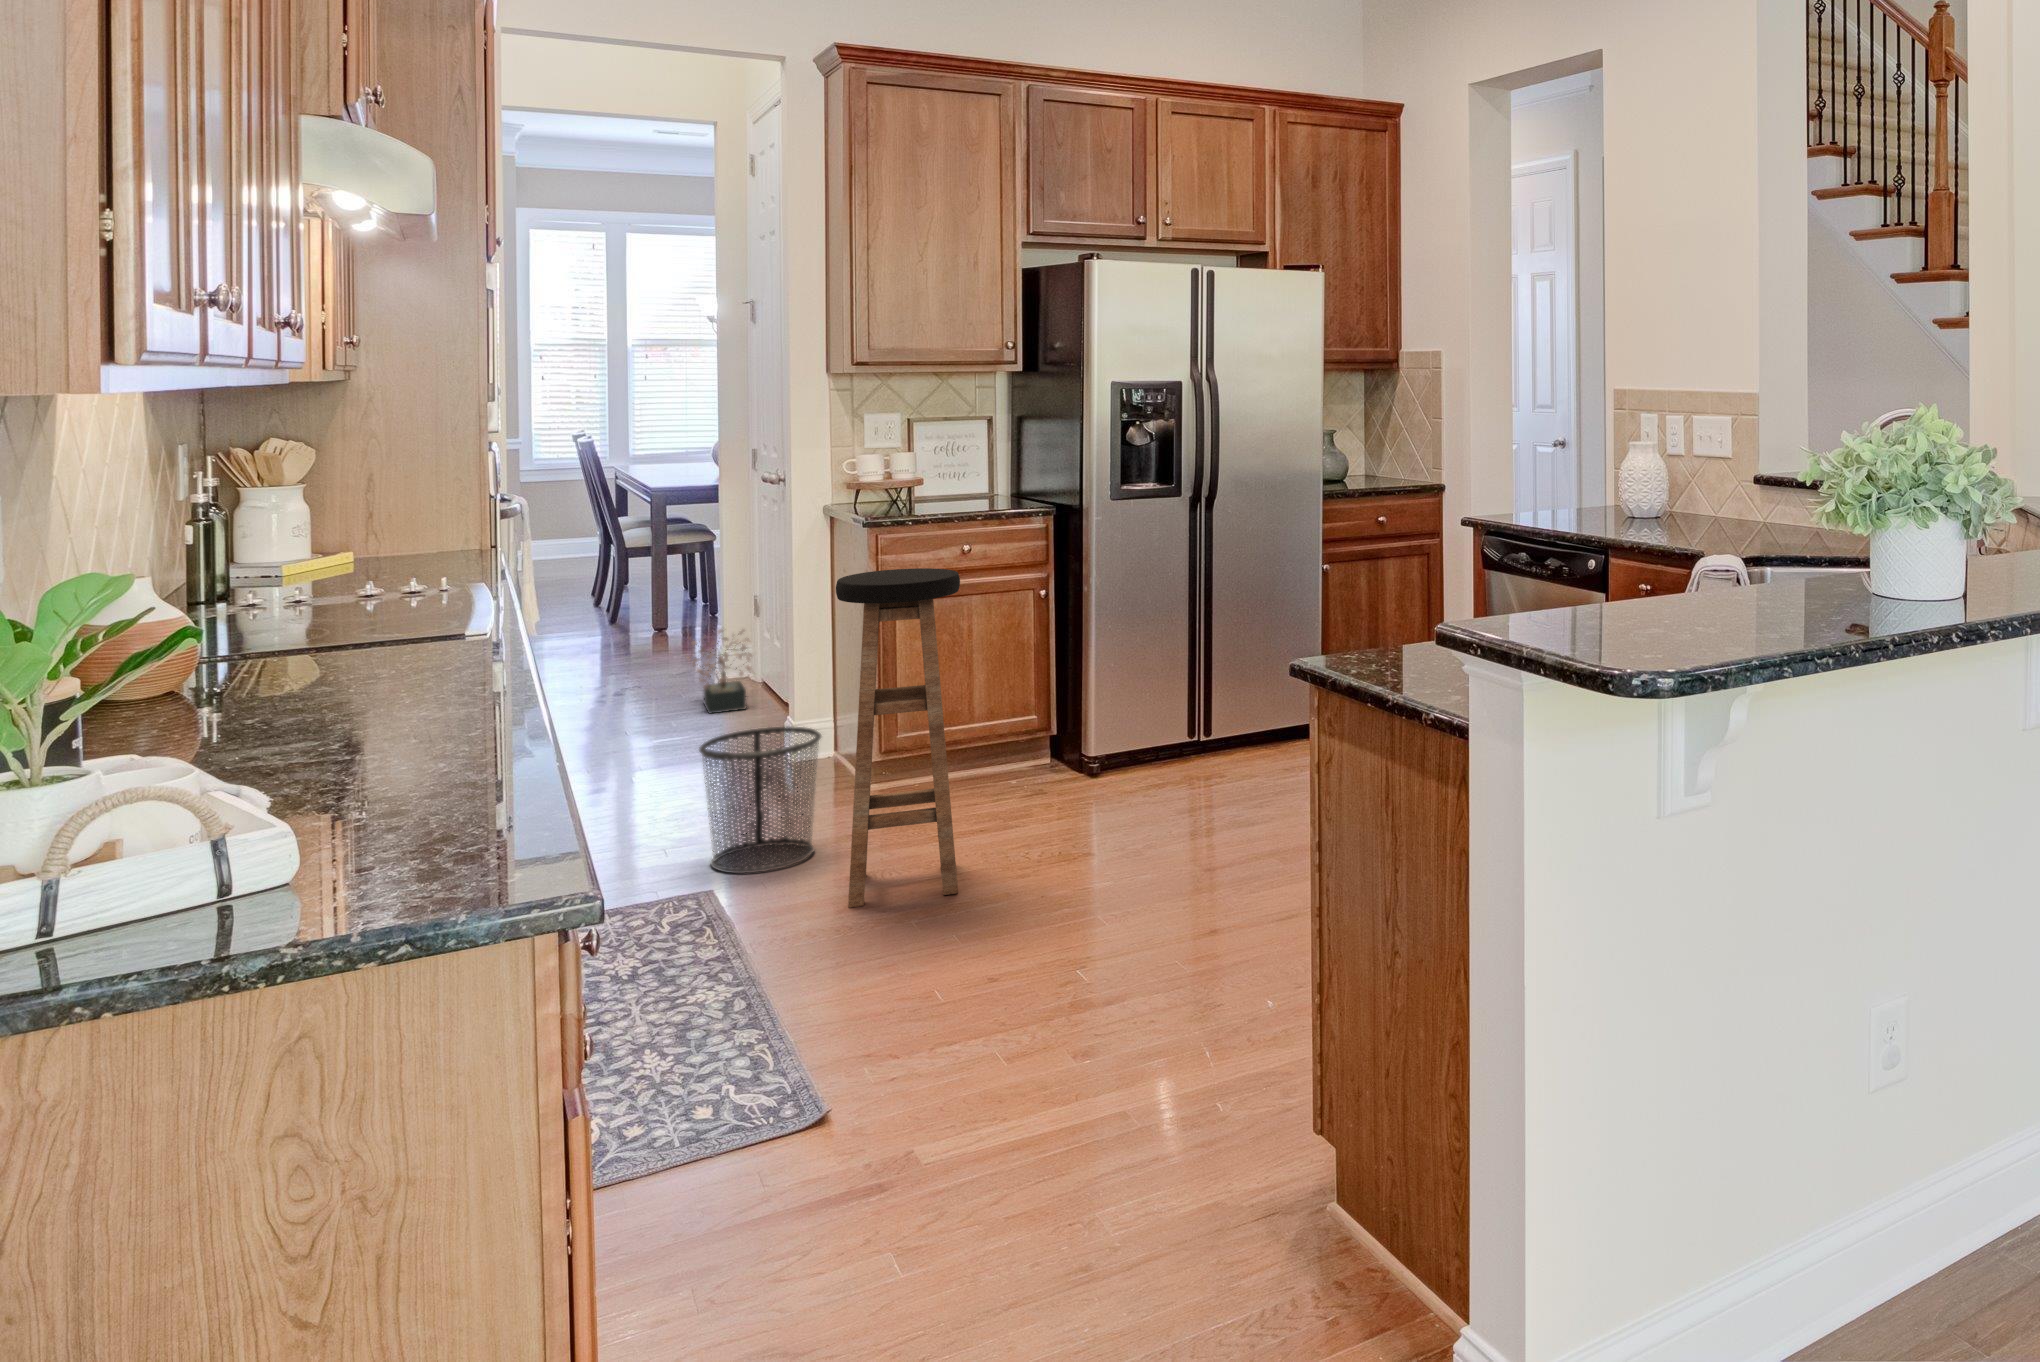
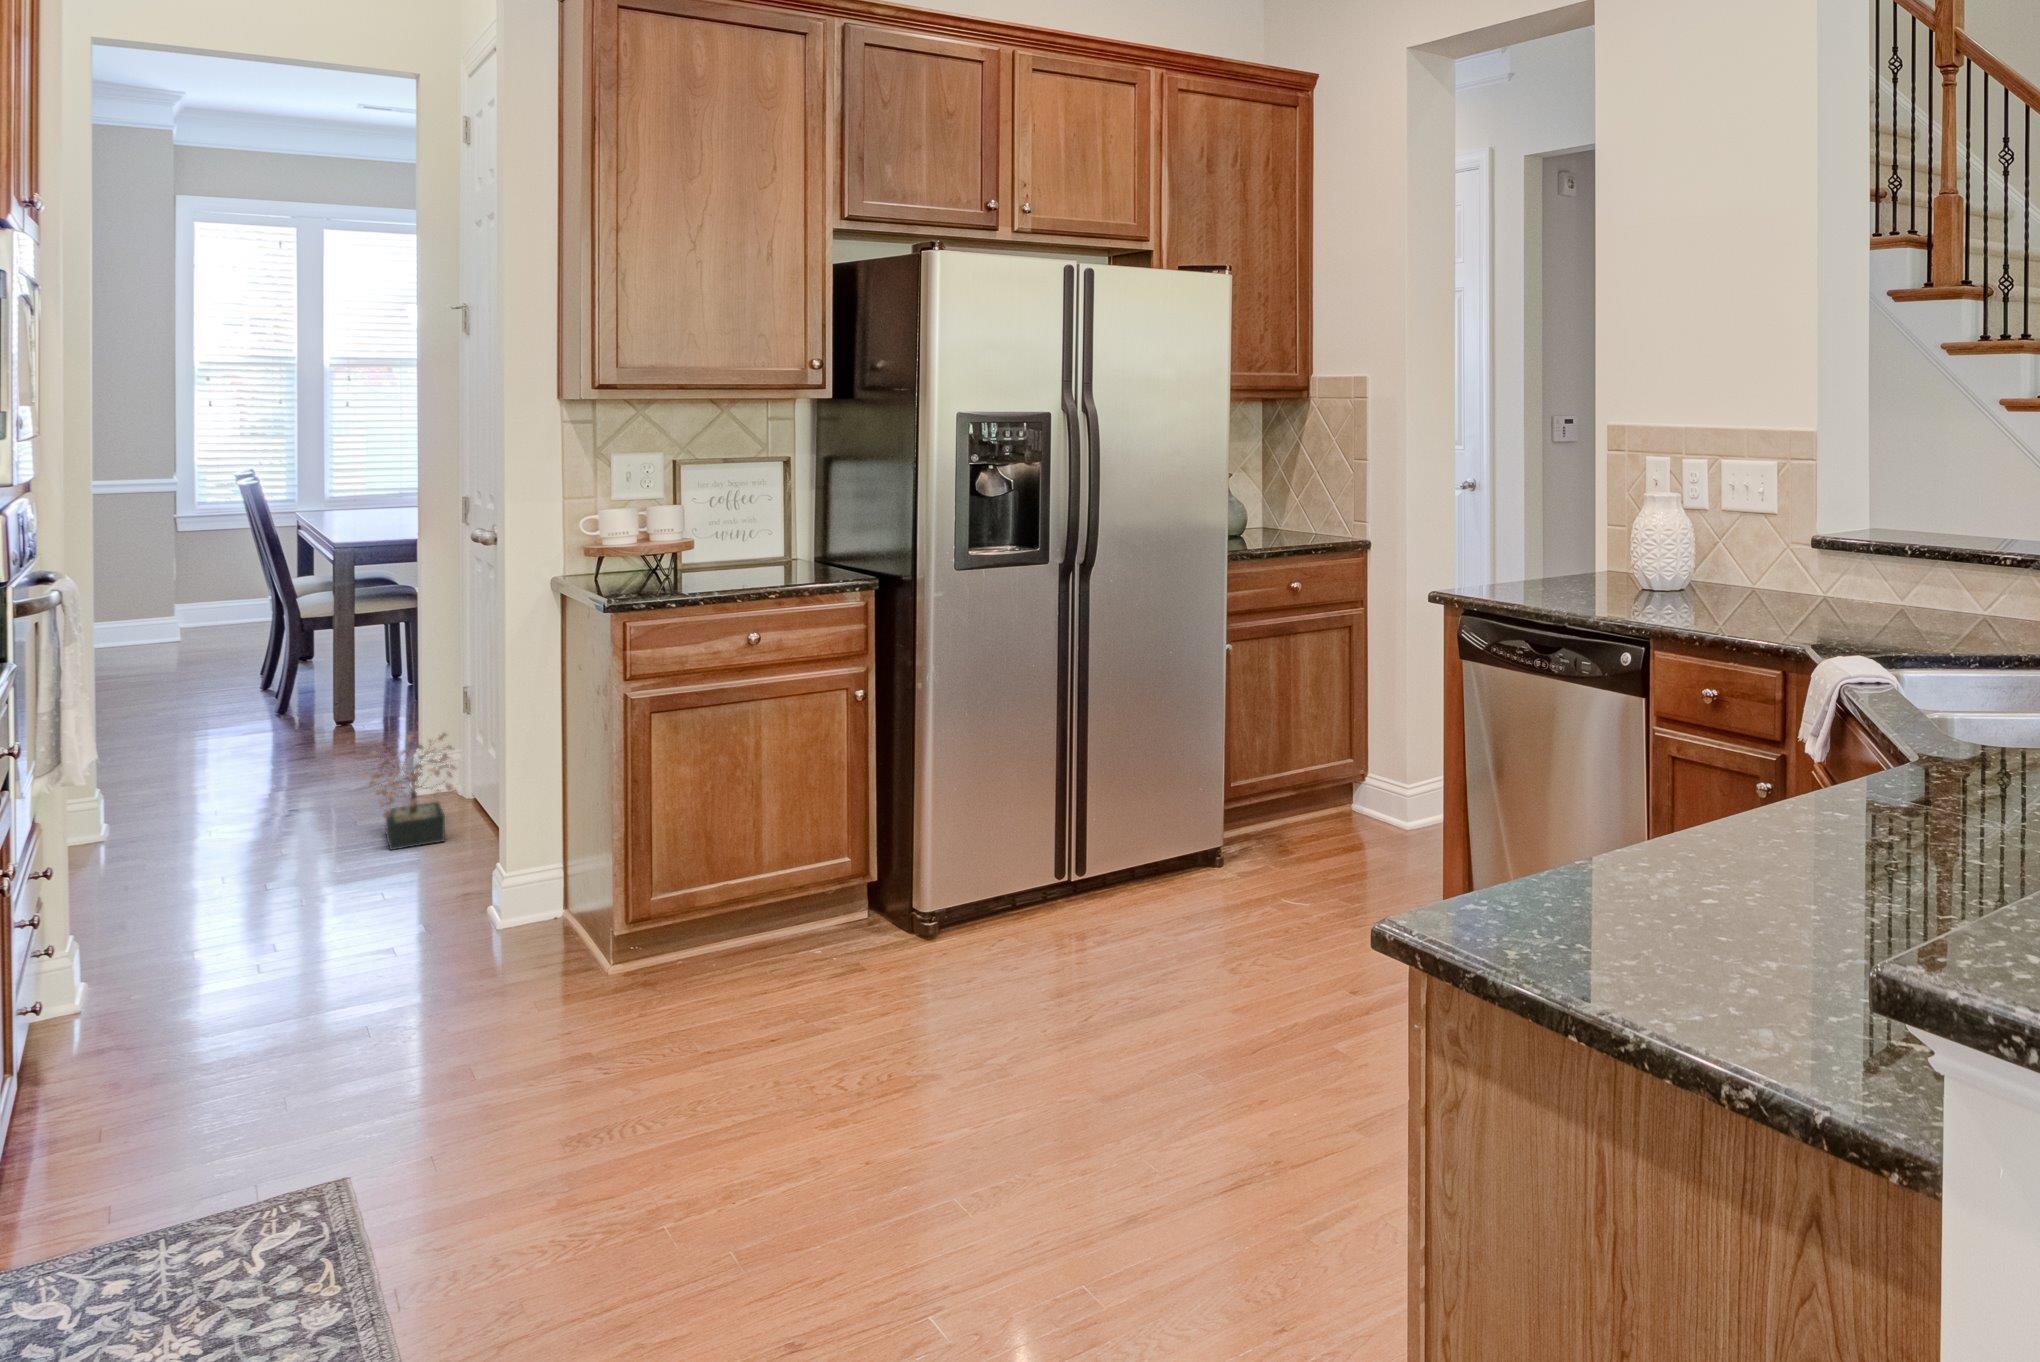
bar stool: present [836,568,960,908] -> none [553,681,746,1203]
waste bin: present [699,726,821,873] -> none [336,907,533,1141]

